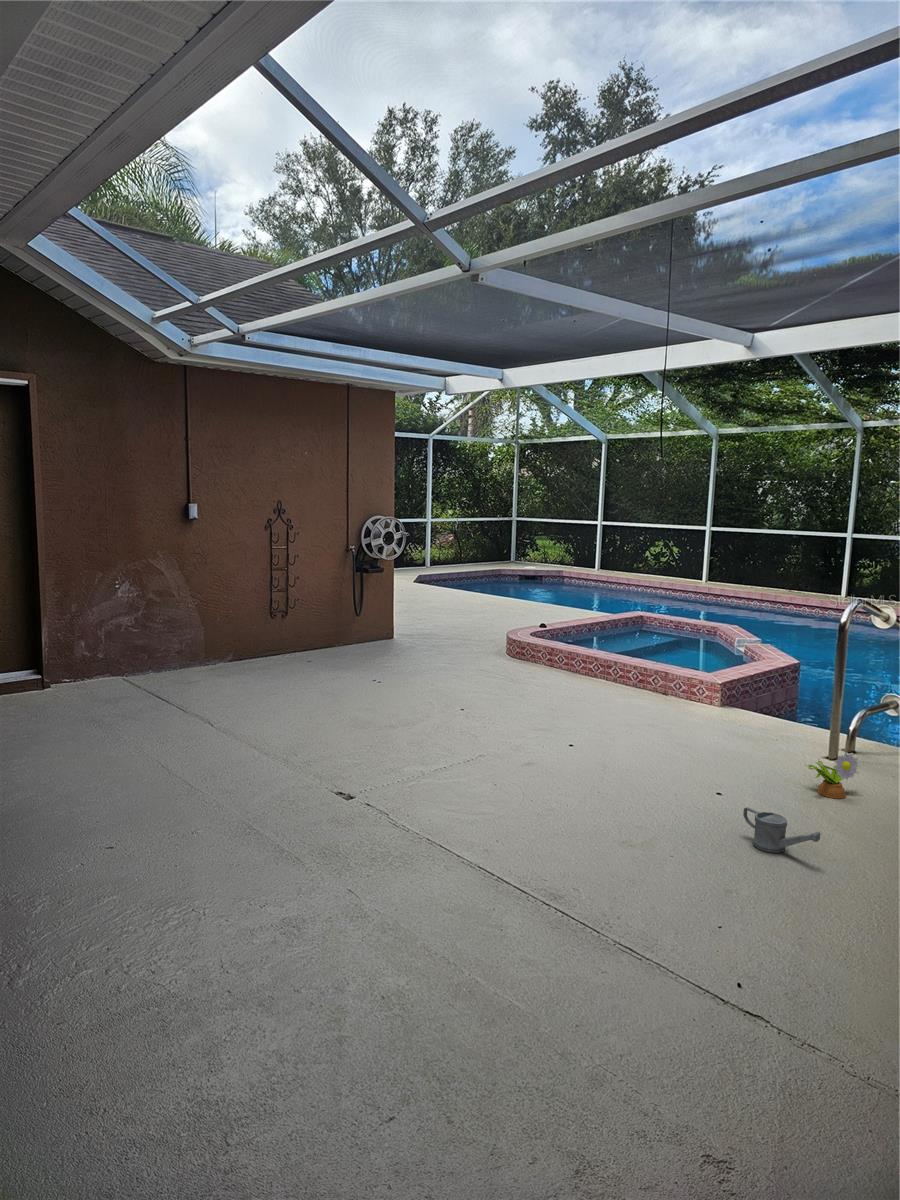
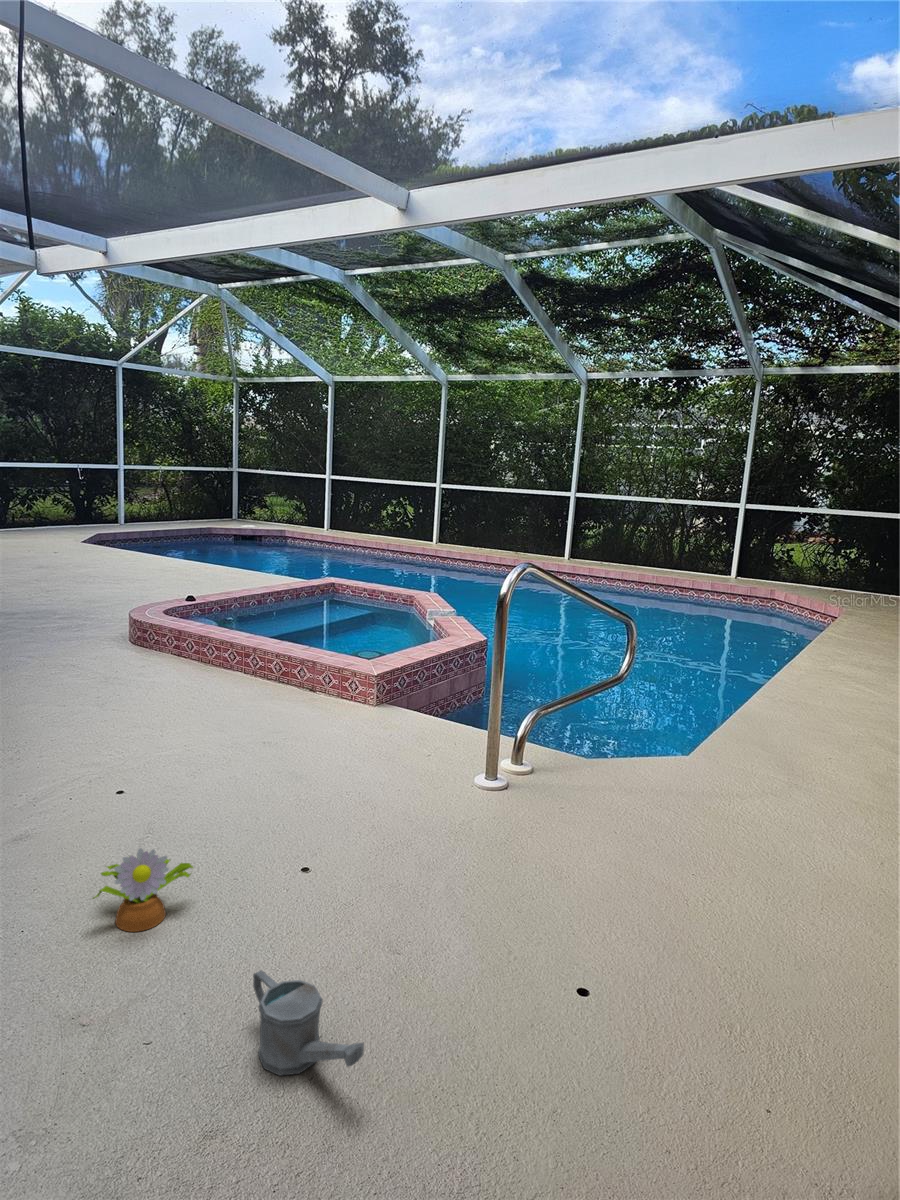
decorative plant: present [805,752,859,799] -> present [92,848,193,932]

